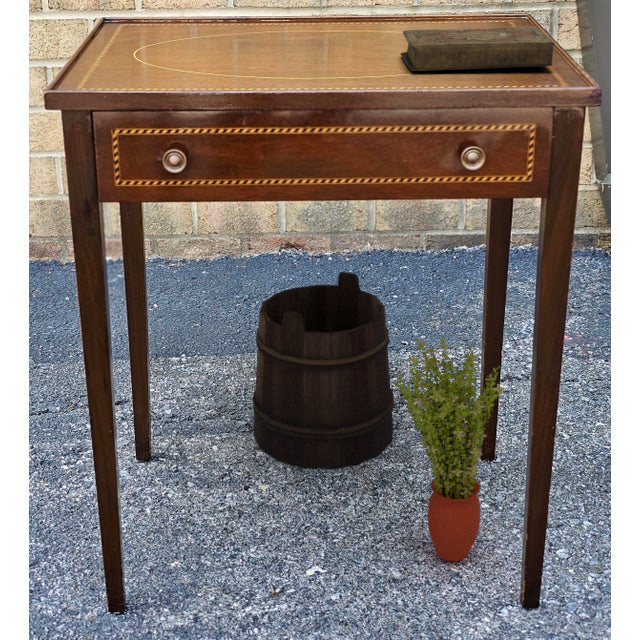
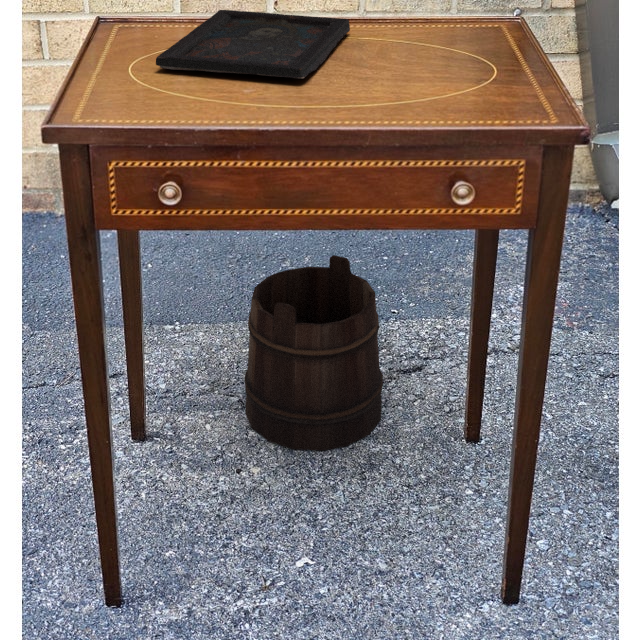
tray: none [164,17,356,61] -> present [156,10,350,79]
book: present [401,27,554,71] -> none [394,42,549,96]
potted plant: present [395,336,504,562] -> none [382,346,490,553]

